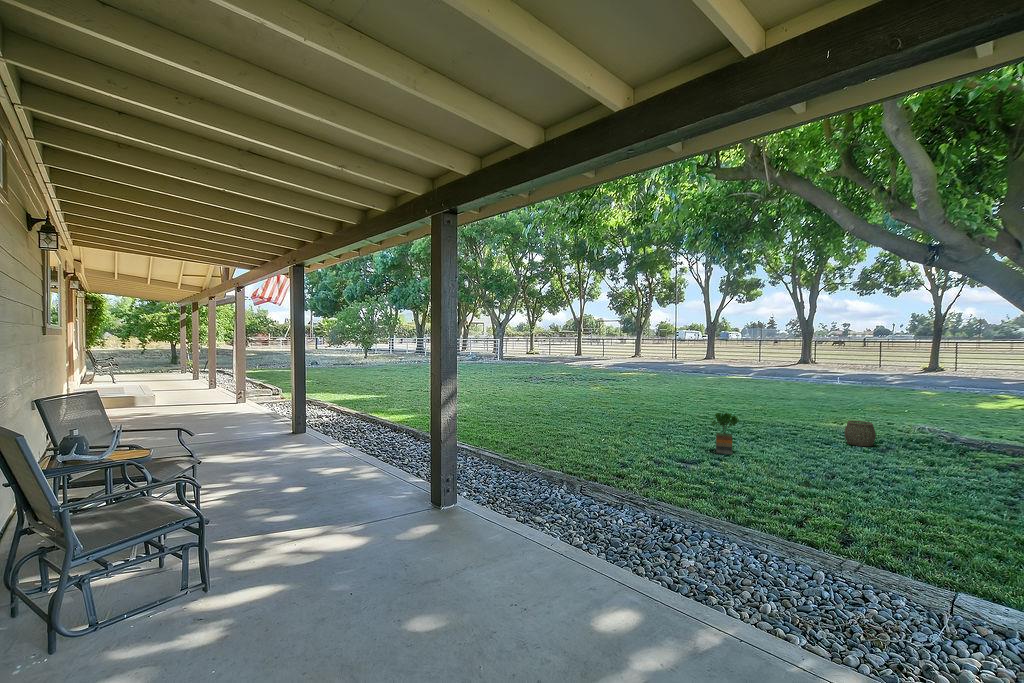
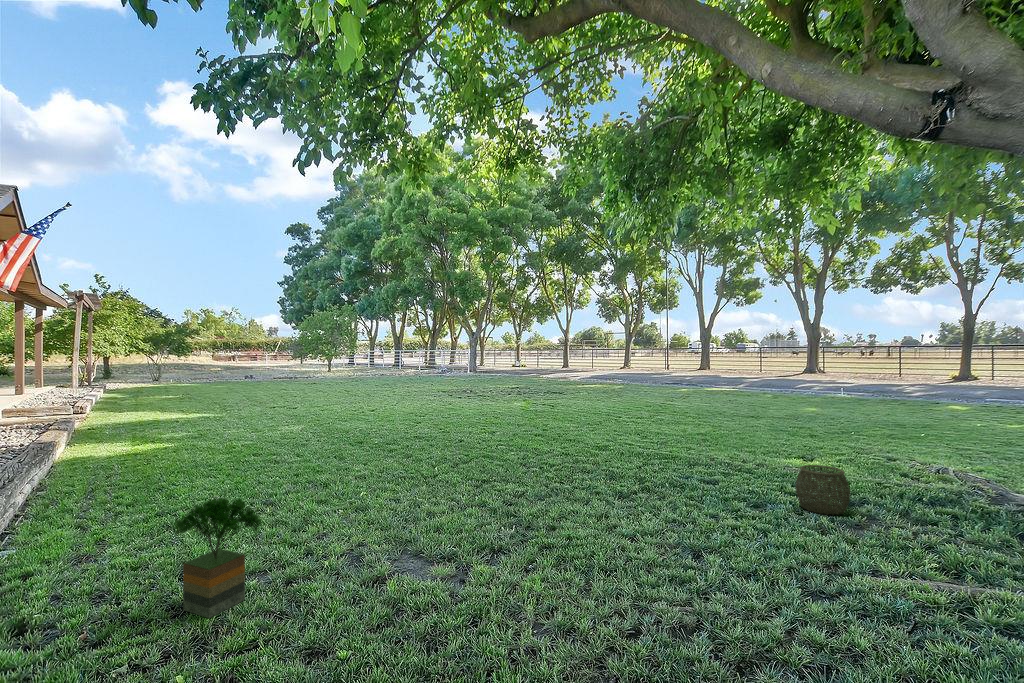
potted tree: present [710,413,739,454] -> present [174,497,263,618]

